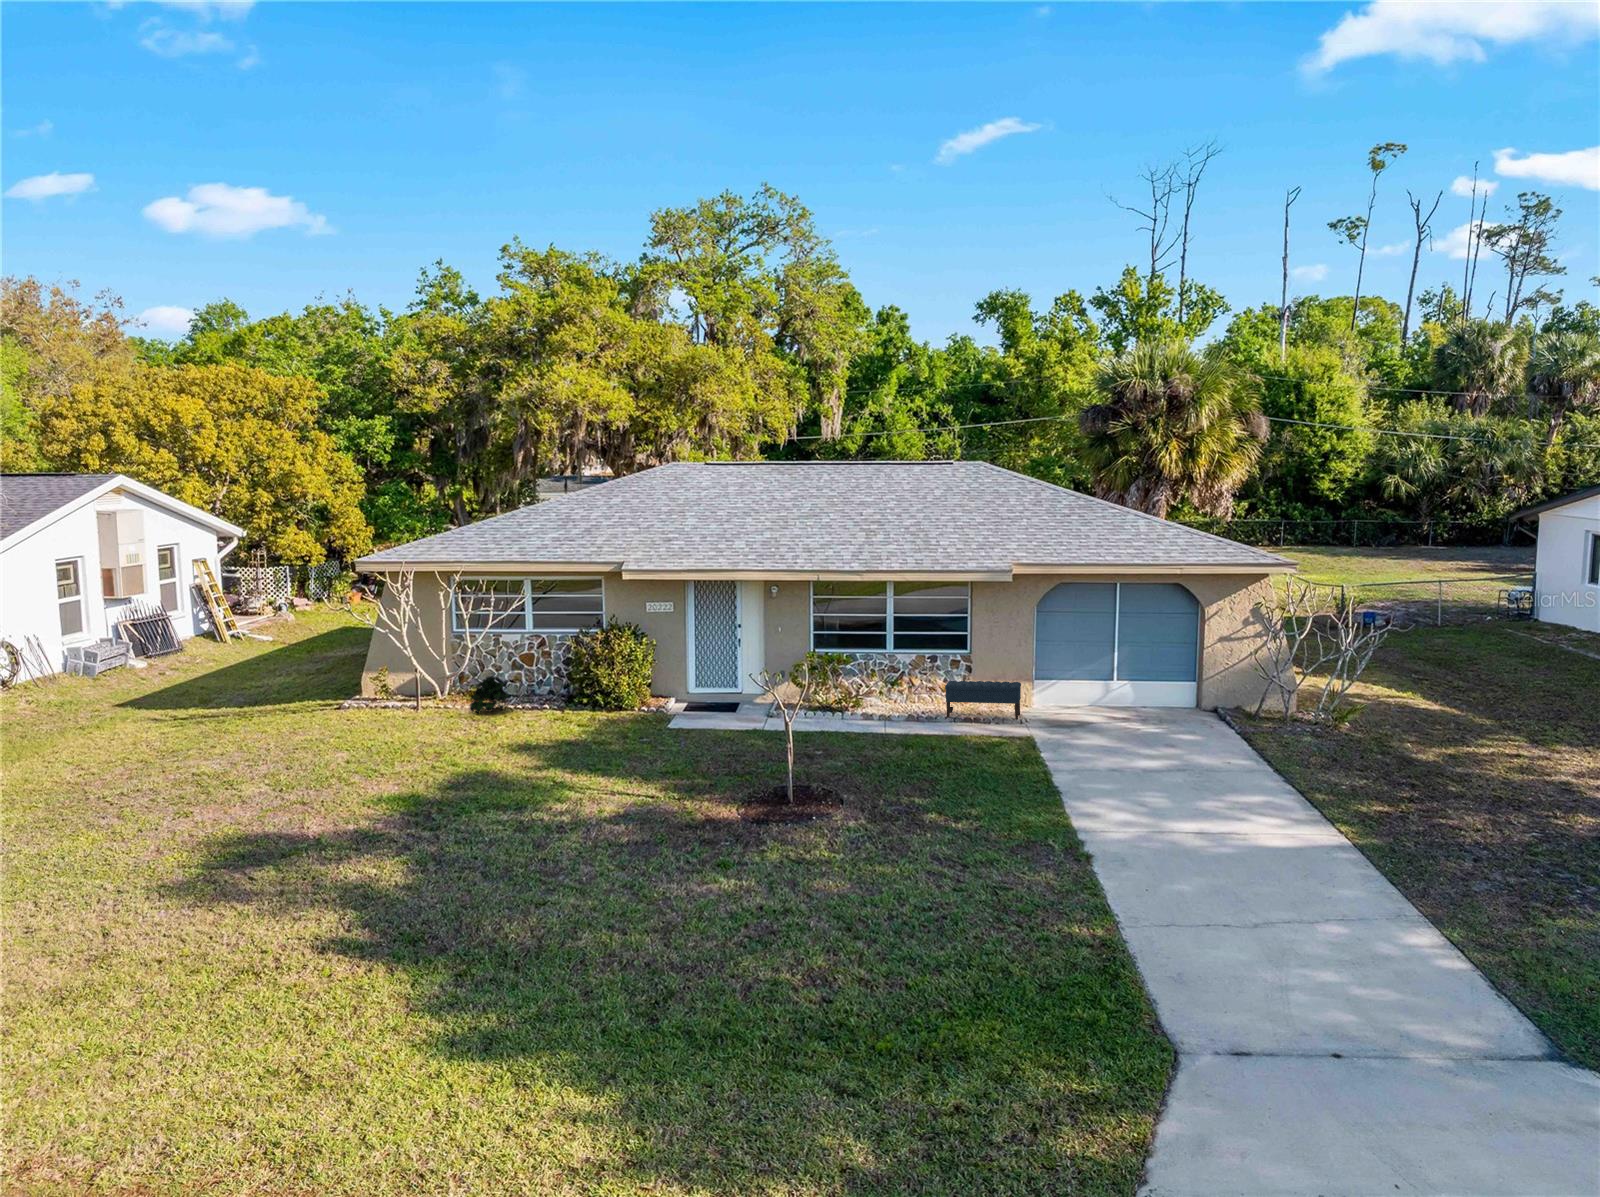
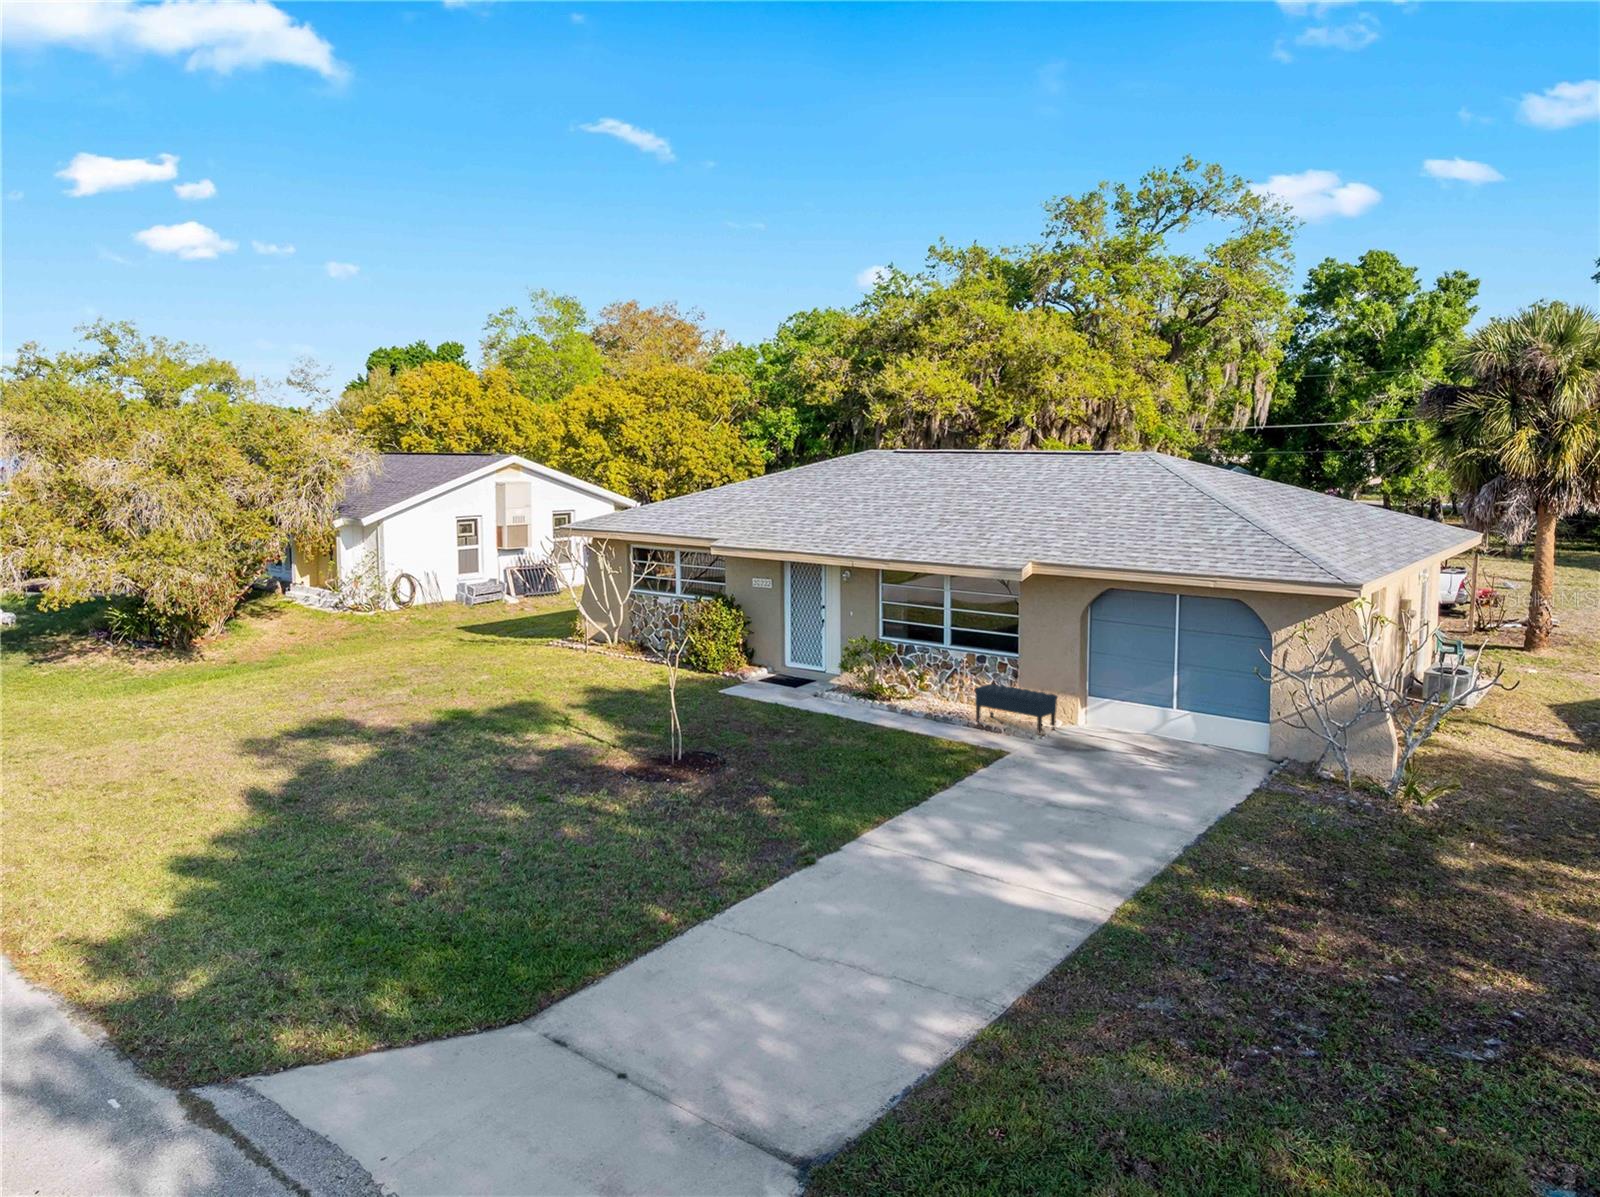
potted plant: present [470,676,508,713] -> none [623,633,661,663]

